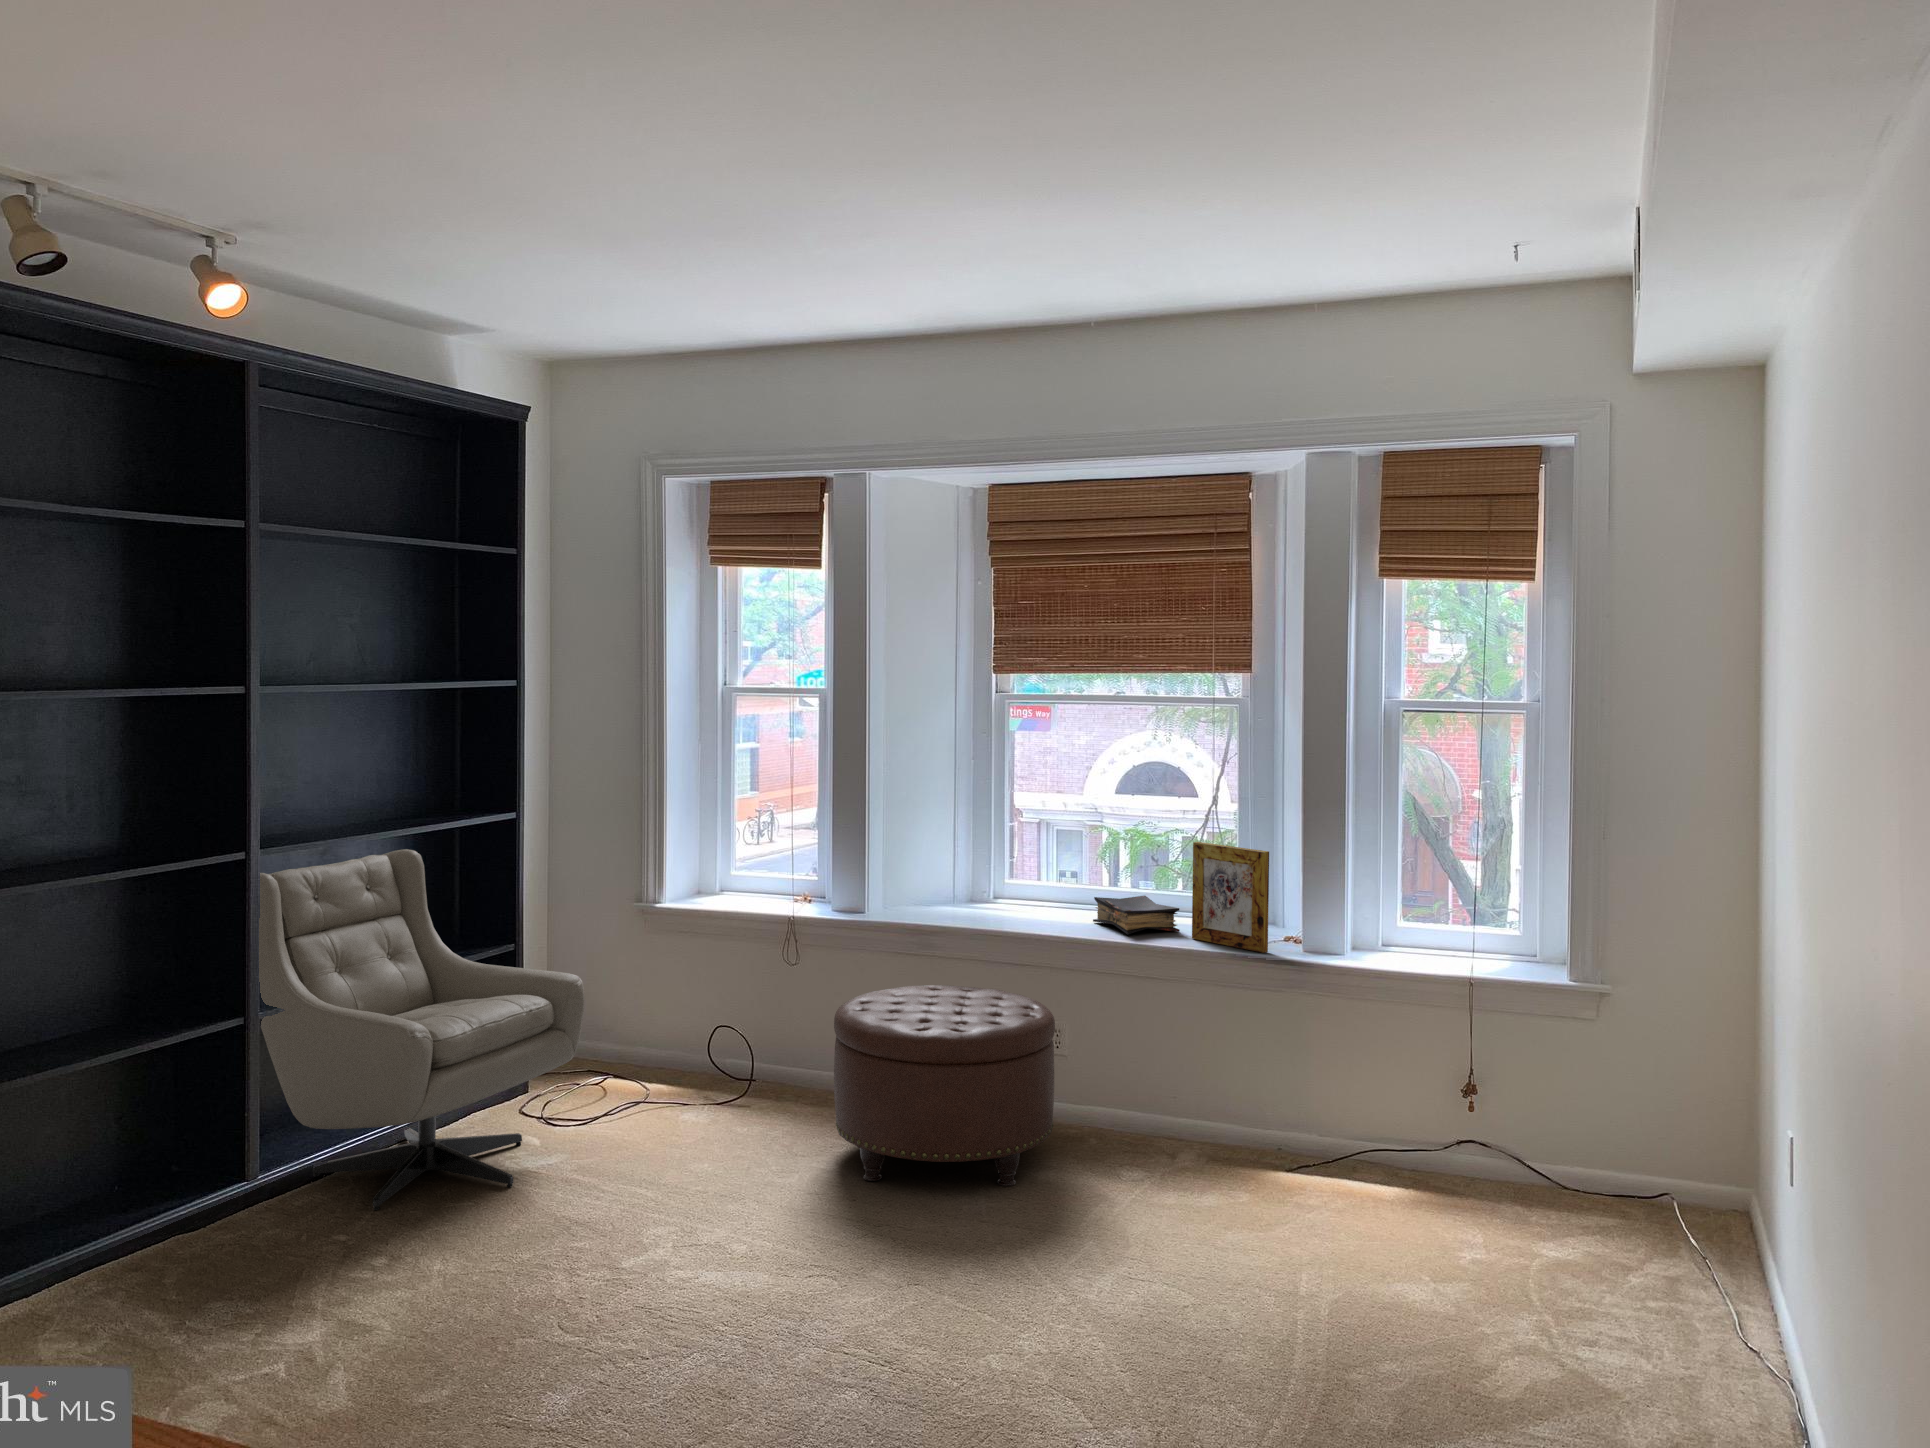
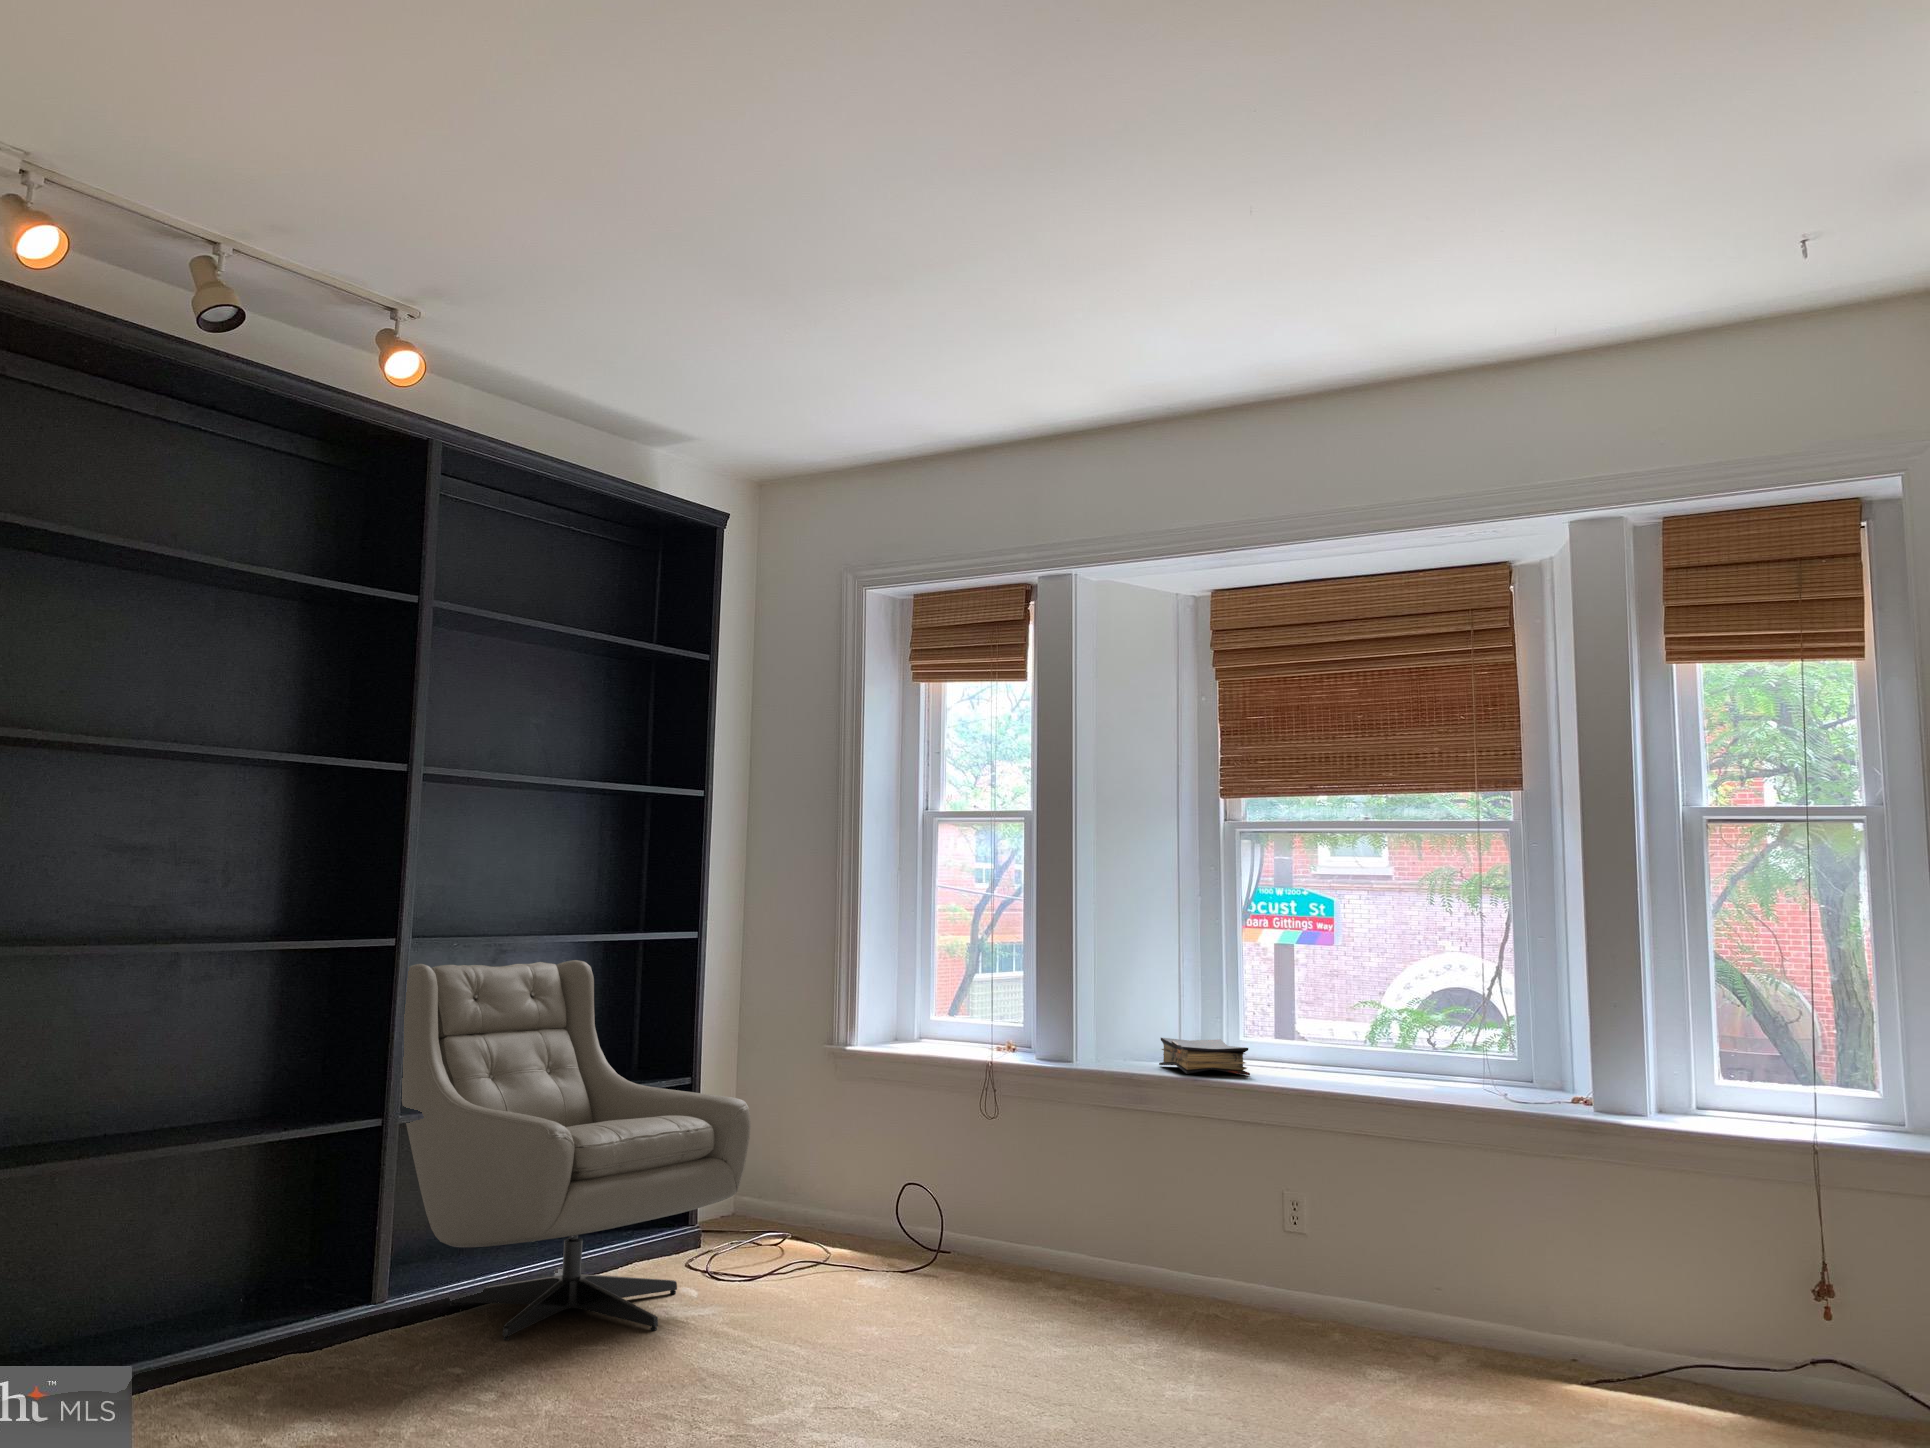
picture frame: present [1192,842,1269,953] -> none [1453,979,1550,1109]
book: present [1093,895,1180,935] -> present [1159,1038,1250,1075]
ottoman: present [834,985,1055,1186] -> none [1024,1137,1285,1371]

